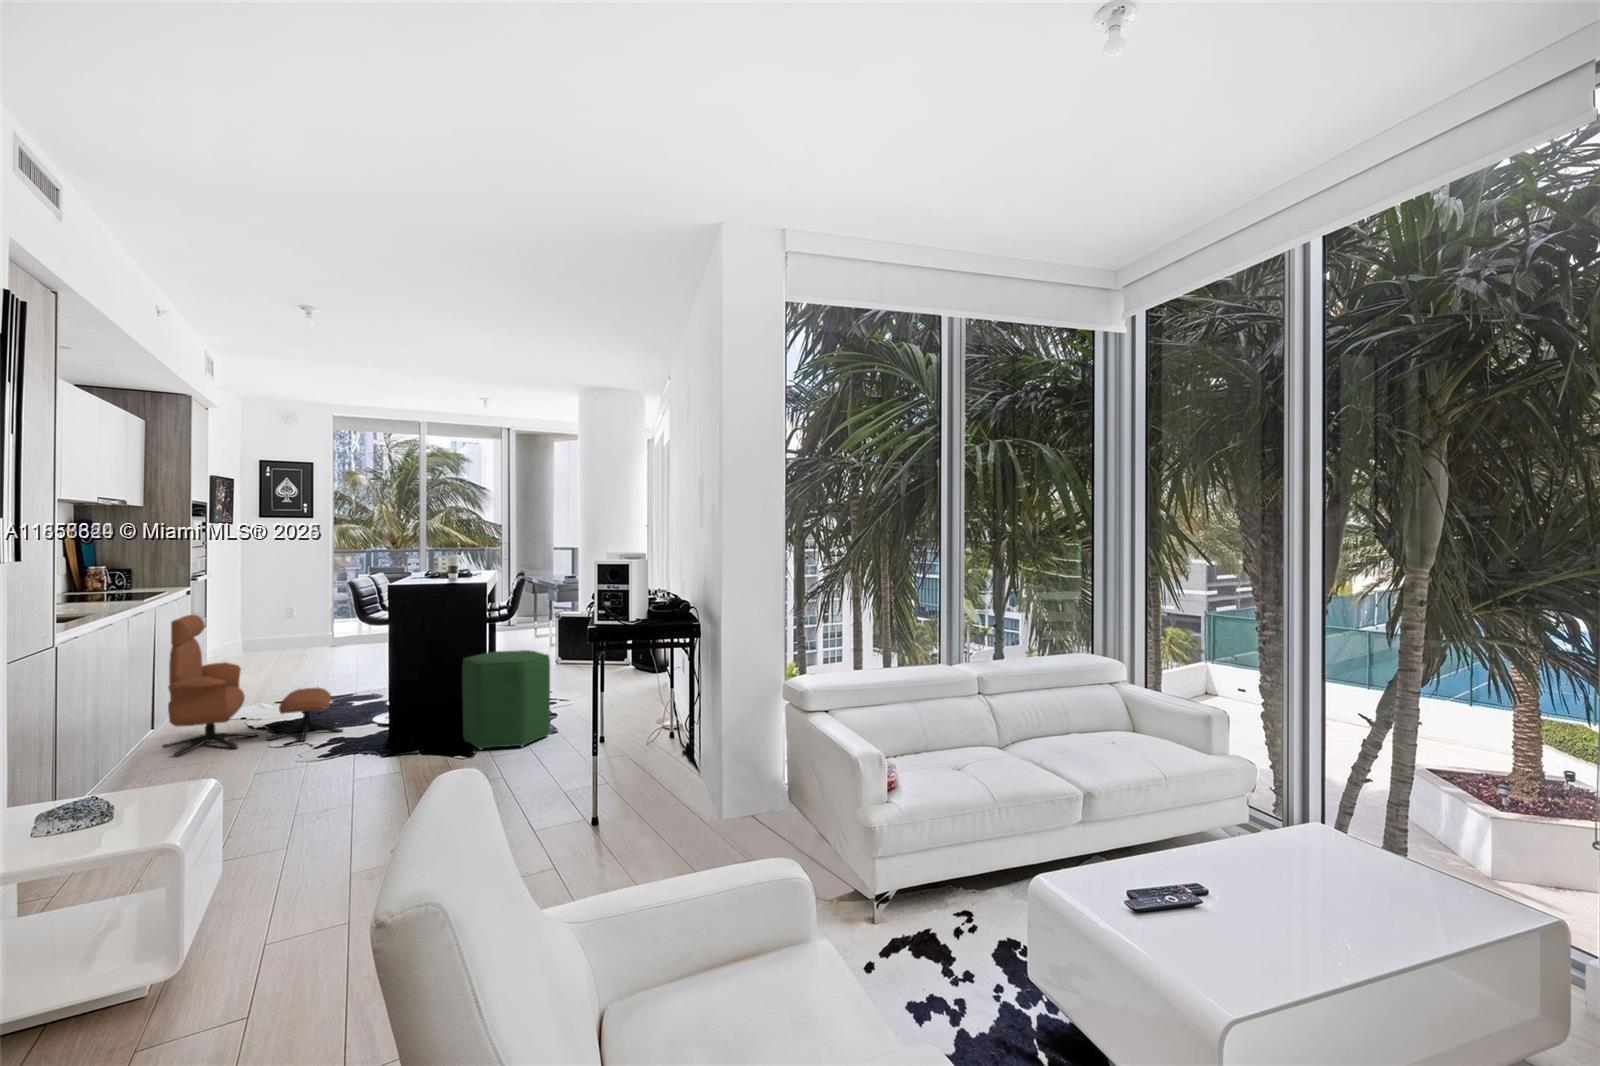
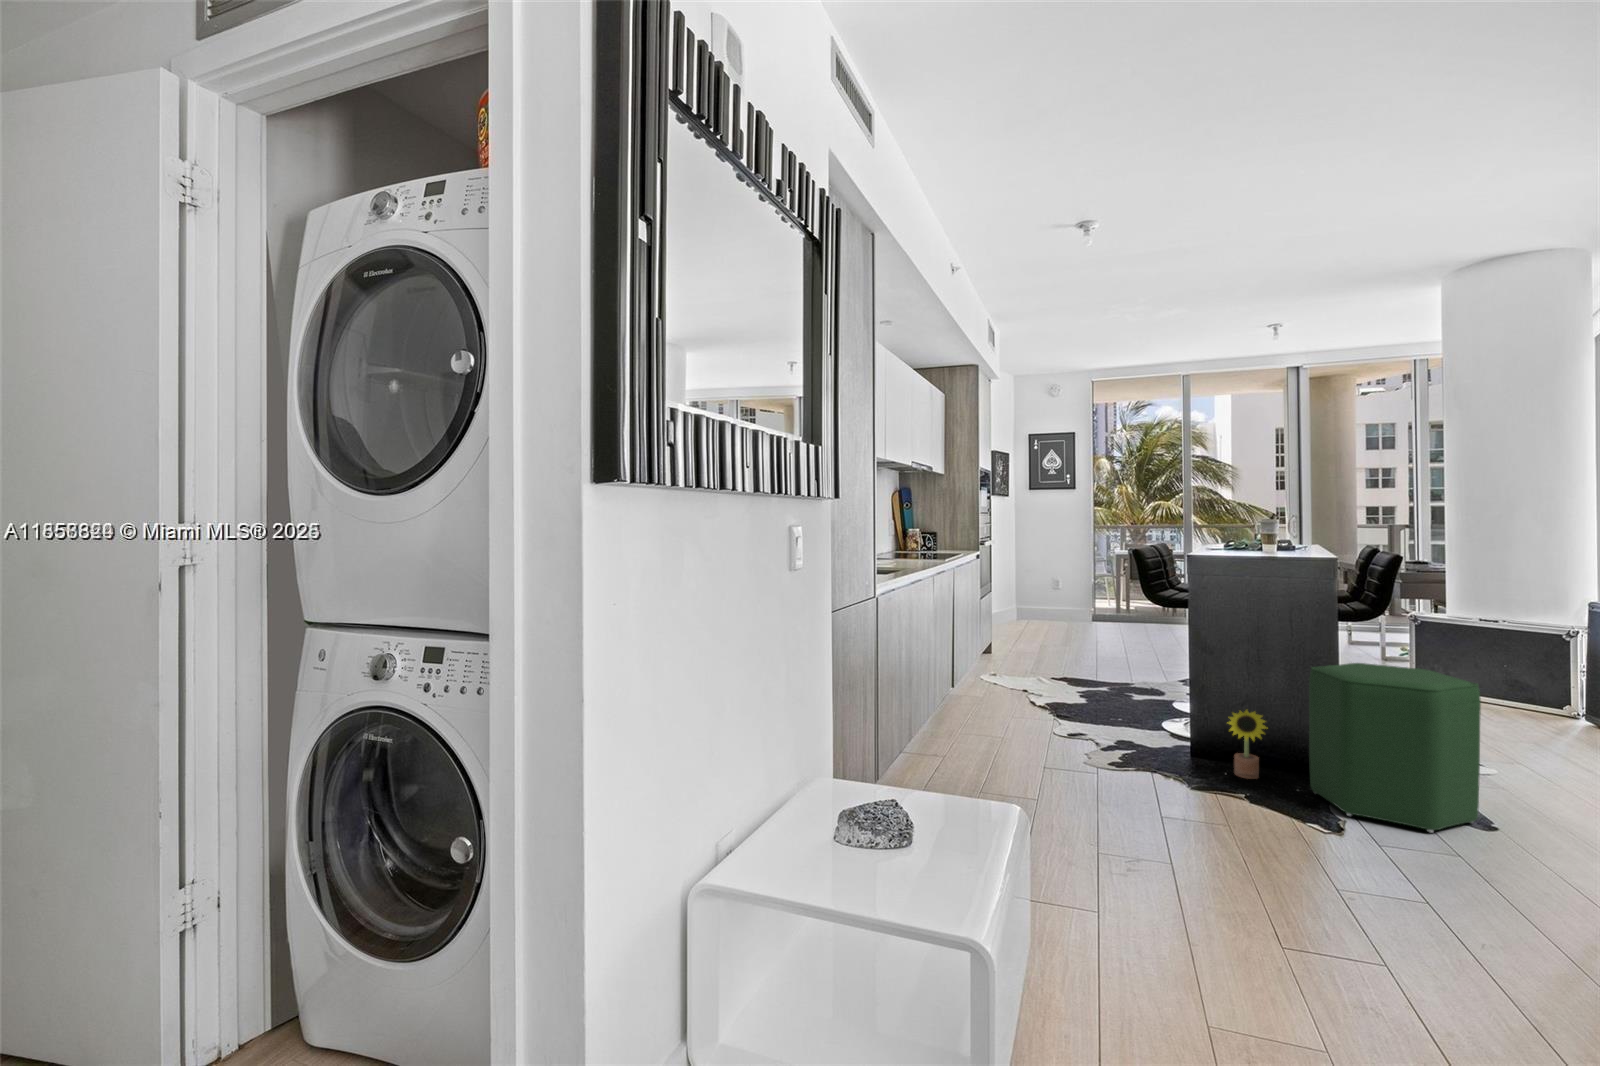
lounge chair: present [162,615,343,756] -> none [959,578,1132,736]
decorative plant: none [409,694,437,743] -> present [1227,710,1266,779]

